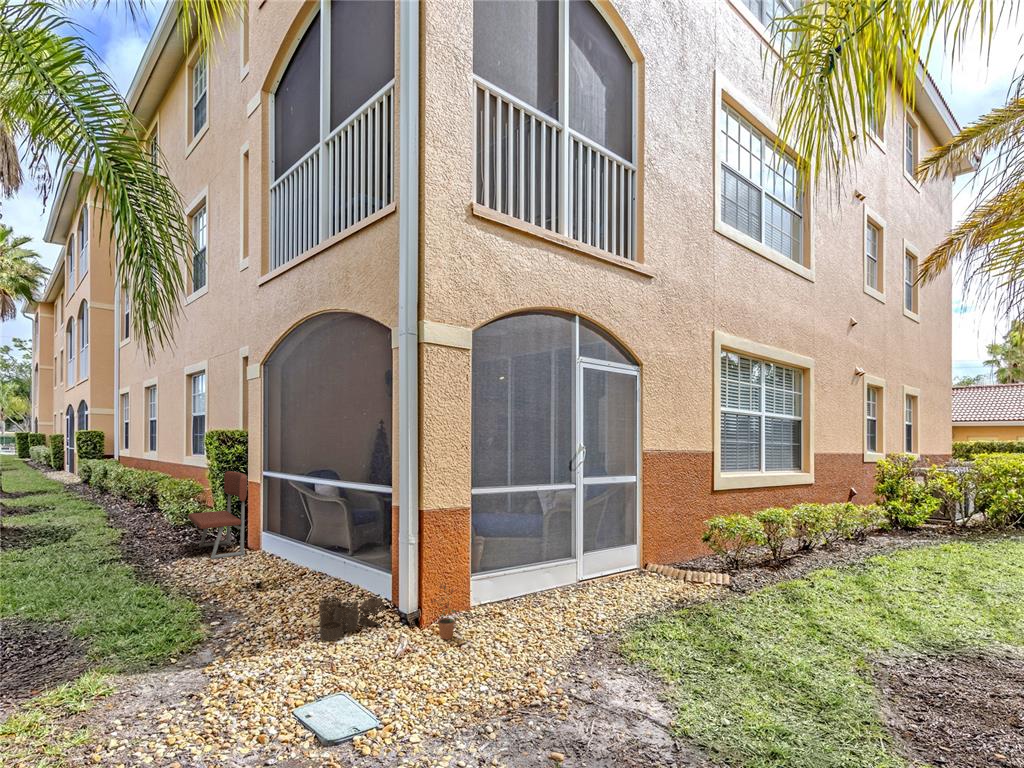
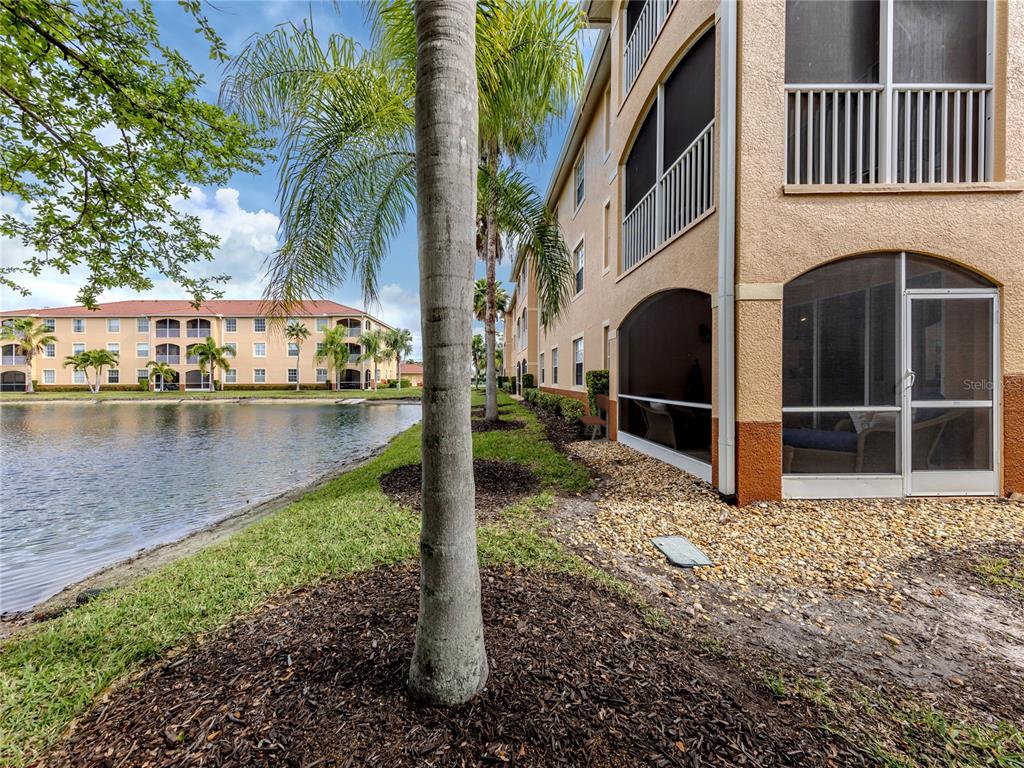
potted plant: present [431,585,455,639] -> none [745,478,769,518]
woven basket: present [319,597,385,641] -> none [660,472,706,501]

